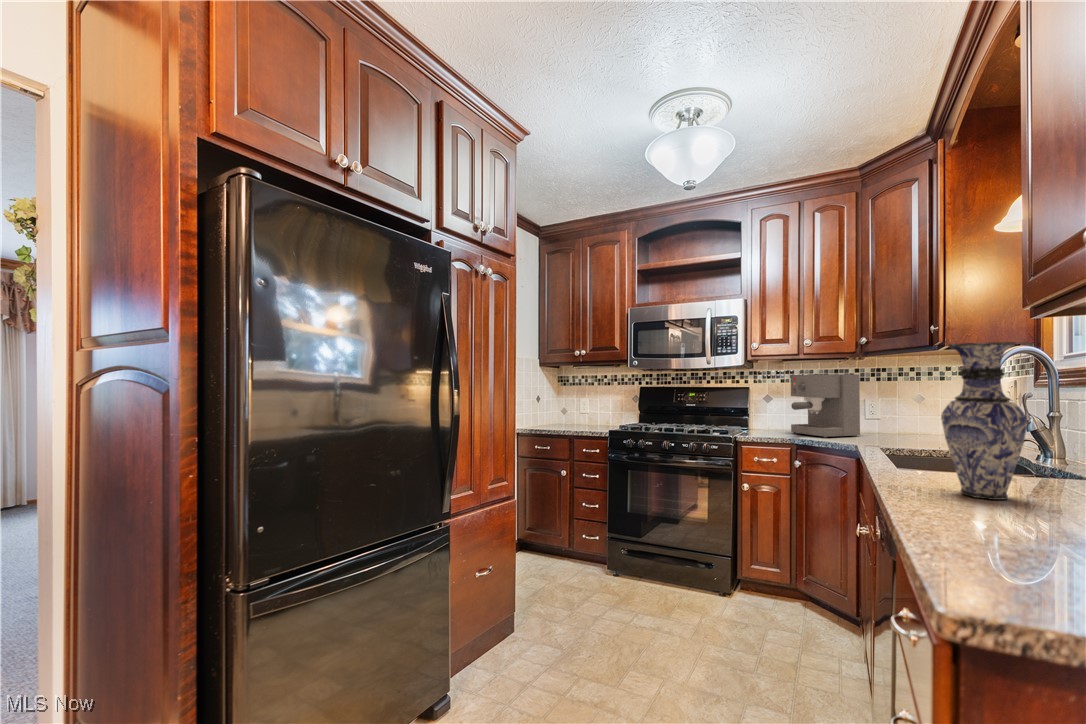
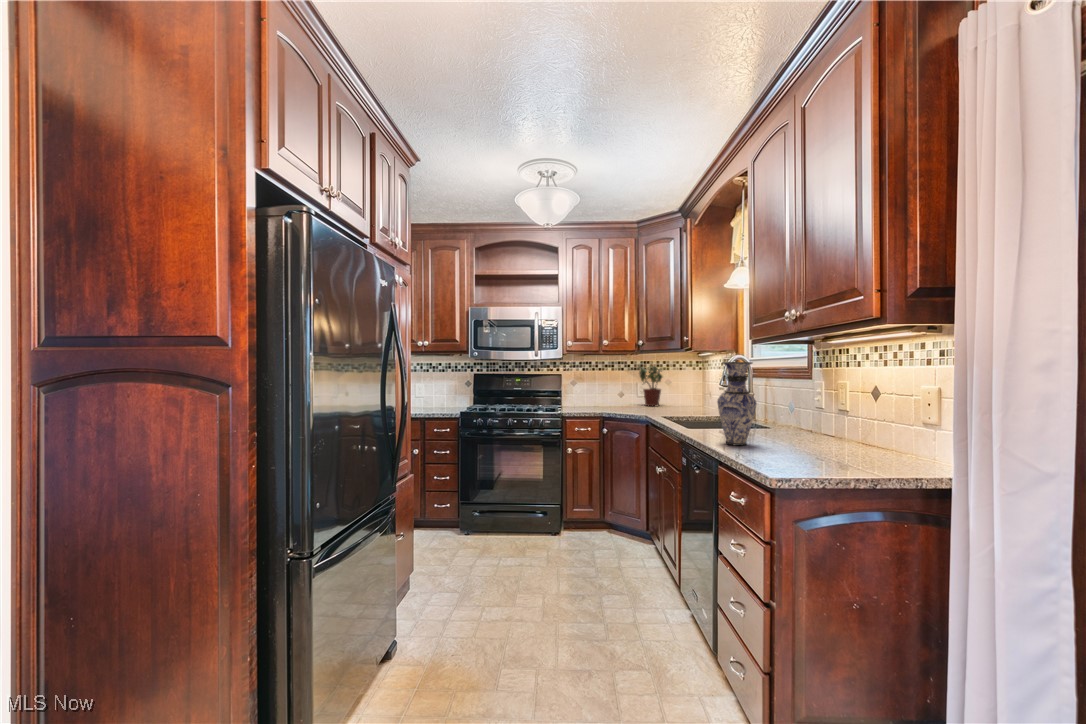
potted plant: none [862,373,909,435] -> present [638,365,662,406]
coffee maker: present [791,374,860,438] -> none [593,365,637,411]

